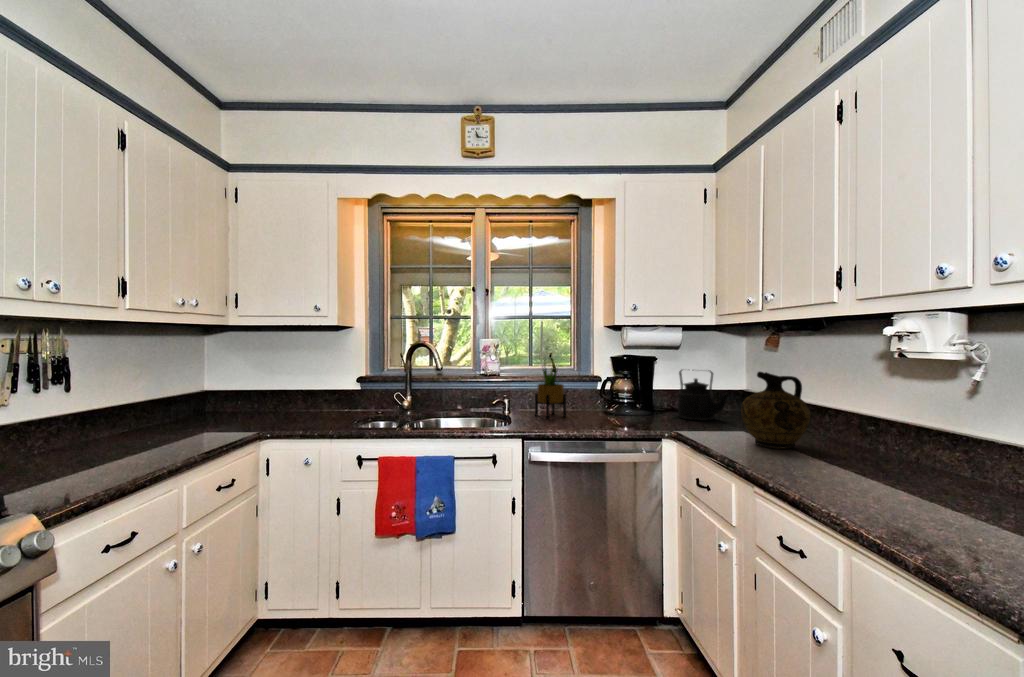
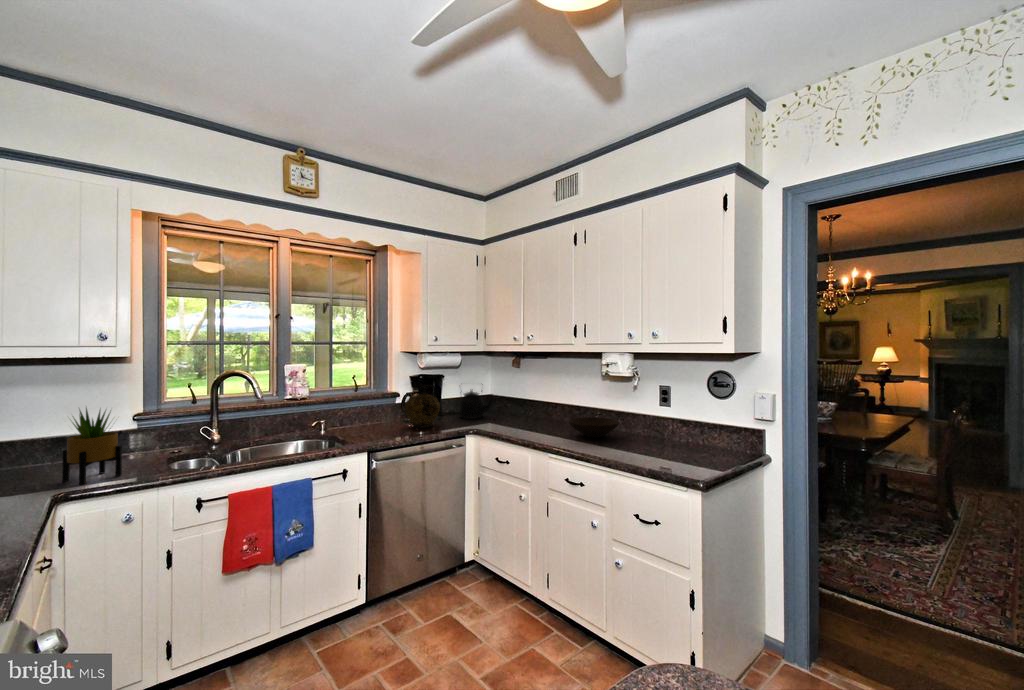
potted plant: present [535,367,566,418] -> present [62,408,122,484]
ceramic jug: present [741,372,810,449] -> present [404,383,440,427]
wooden bowl: none [828,441,957,486] -> present [569,417,619,438]

